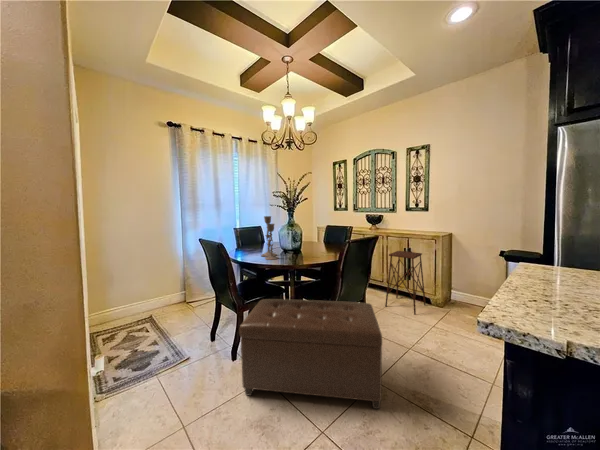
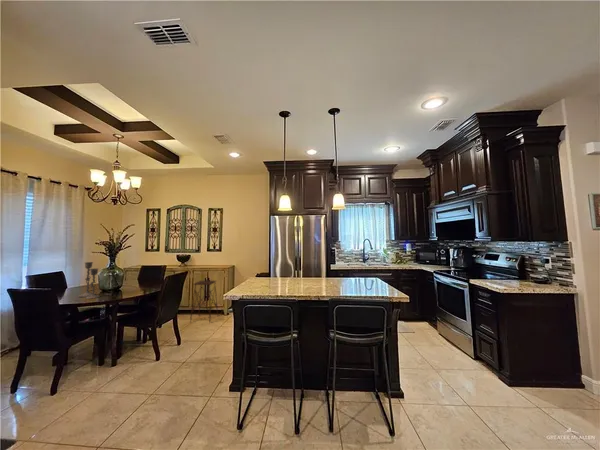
ottoman: present [239,299,382,409] -> none [70,316,185,405]

